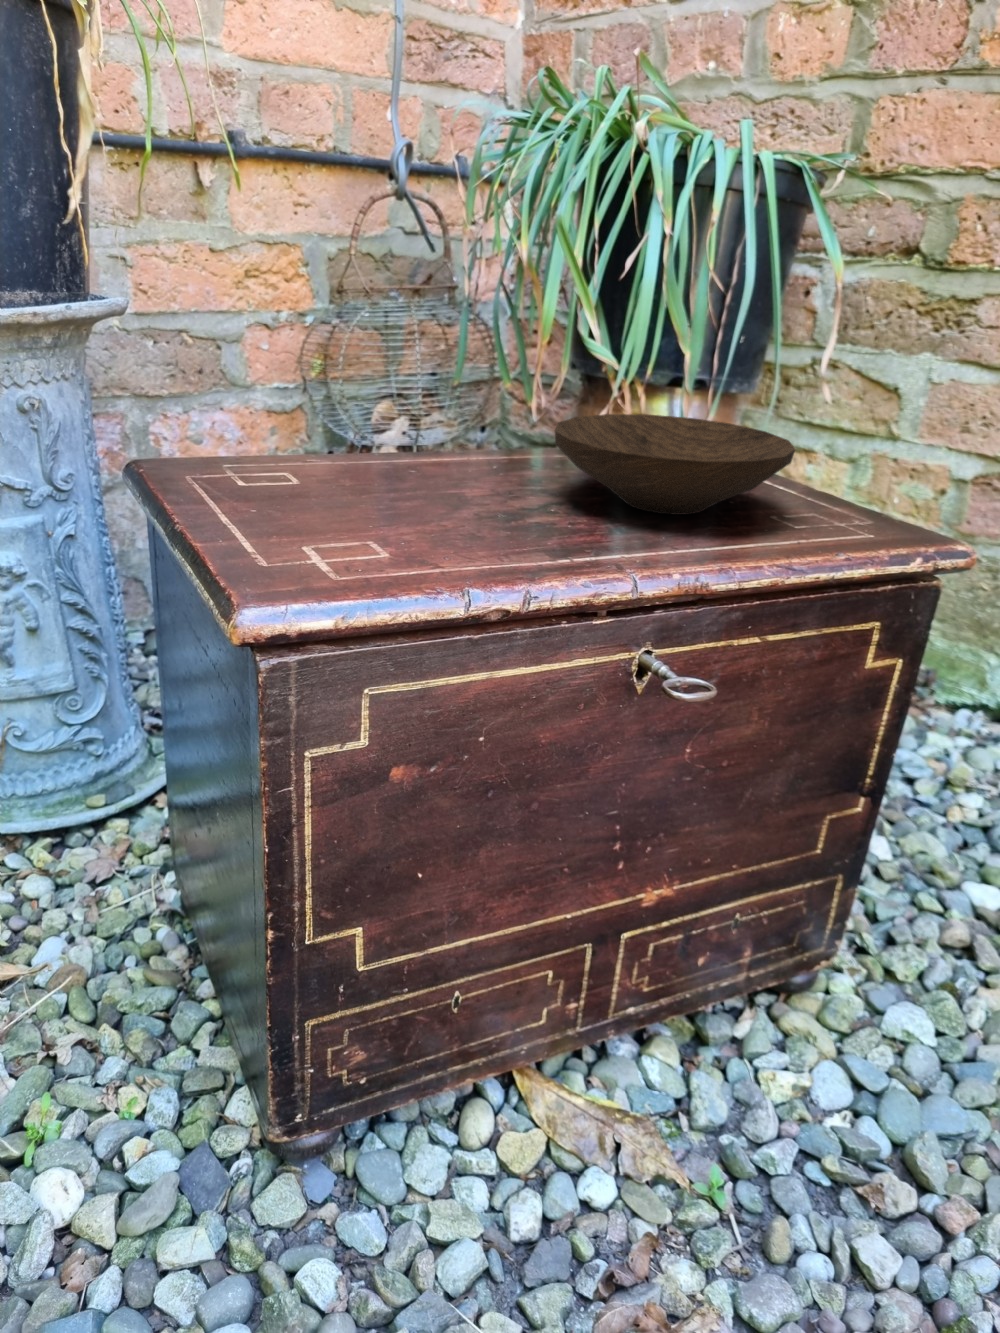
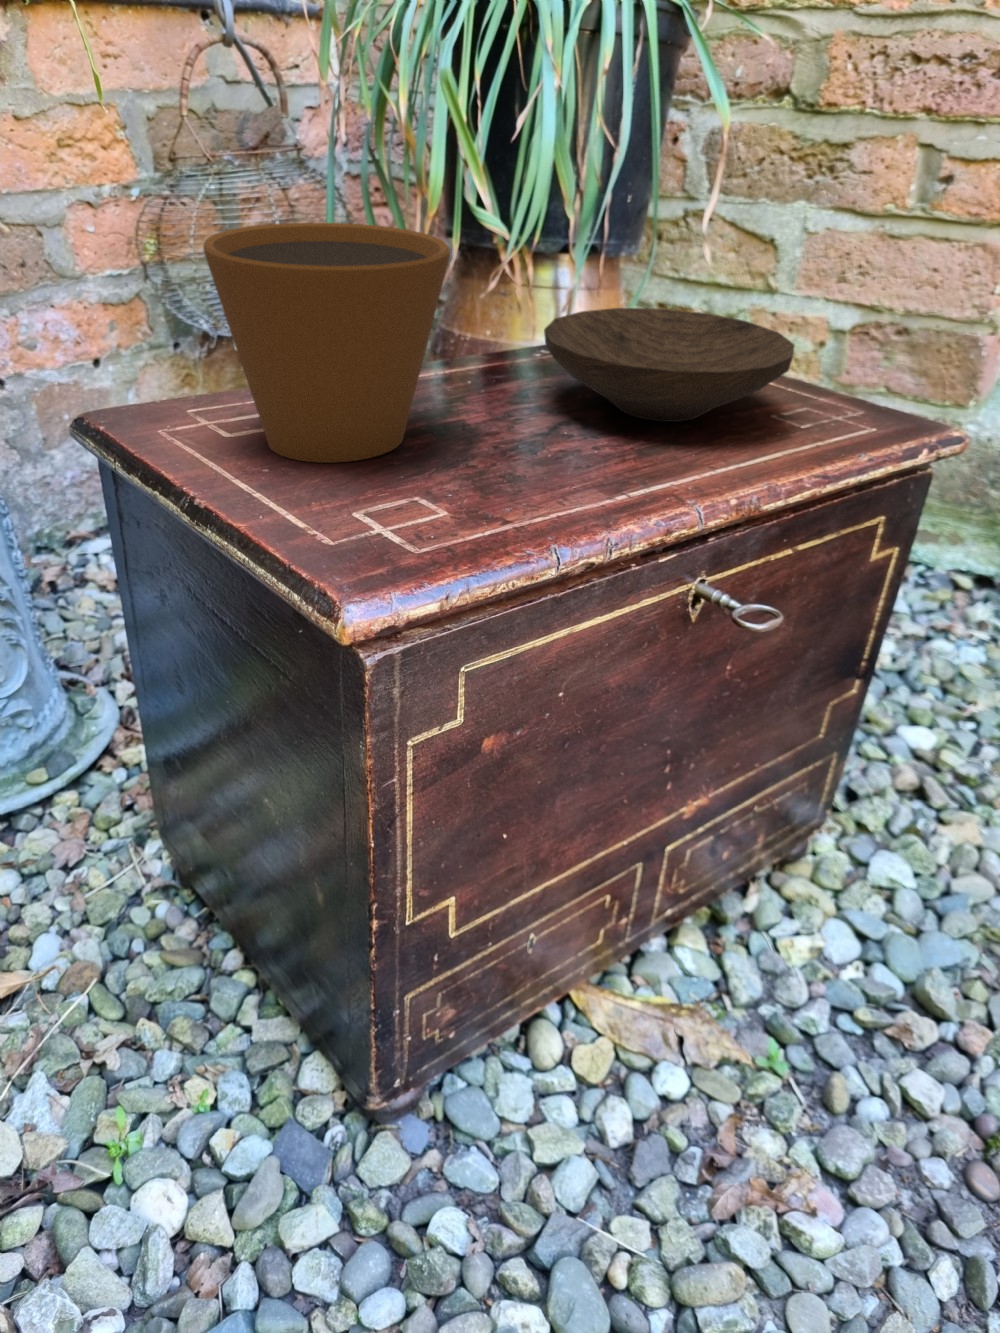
flower pot: none [226,311,444,513] -> present [203,223,450,463]

